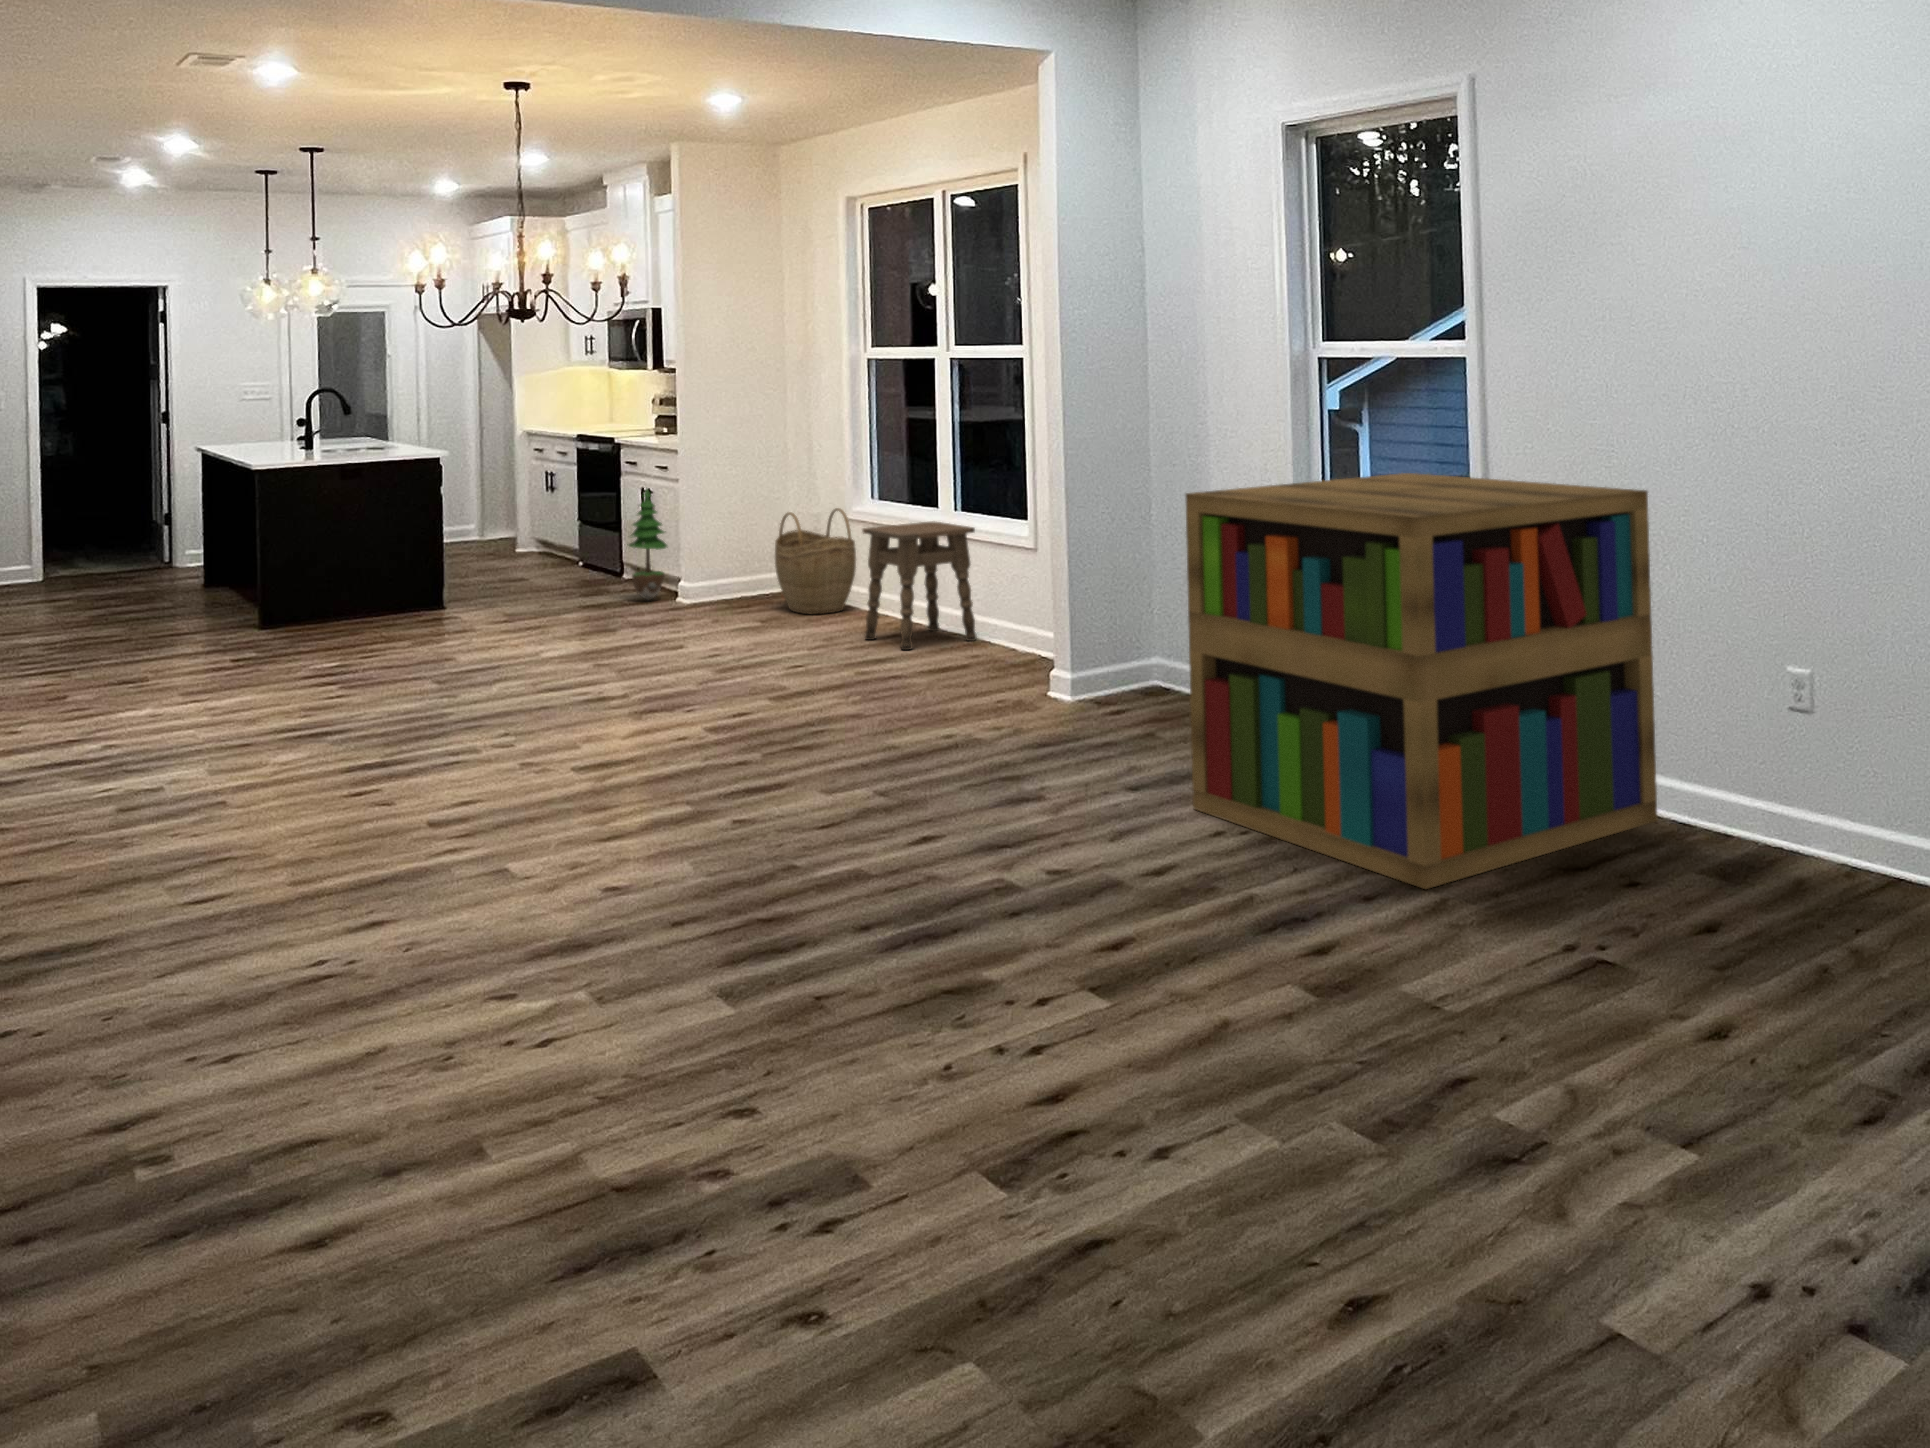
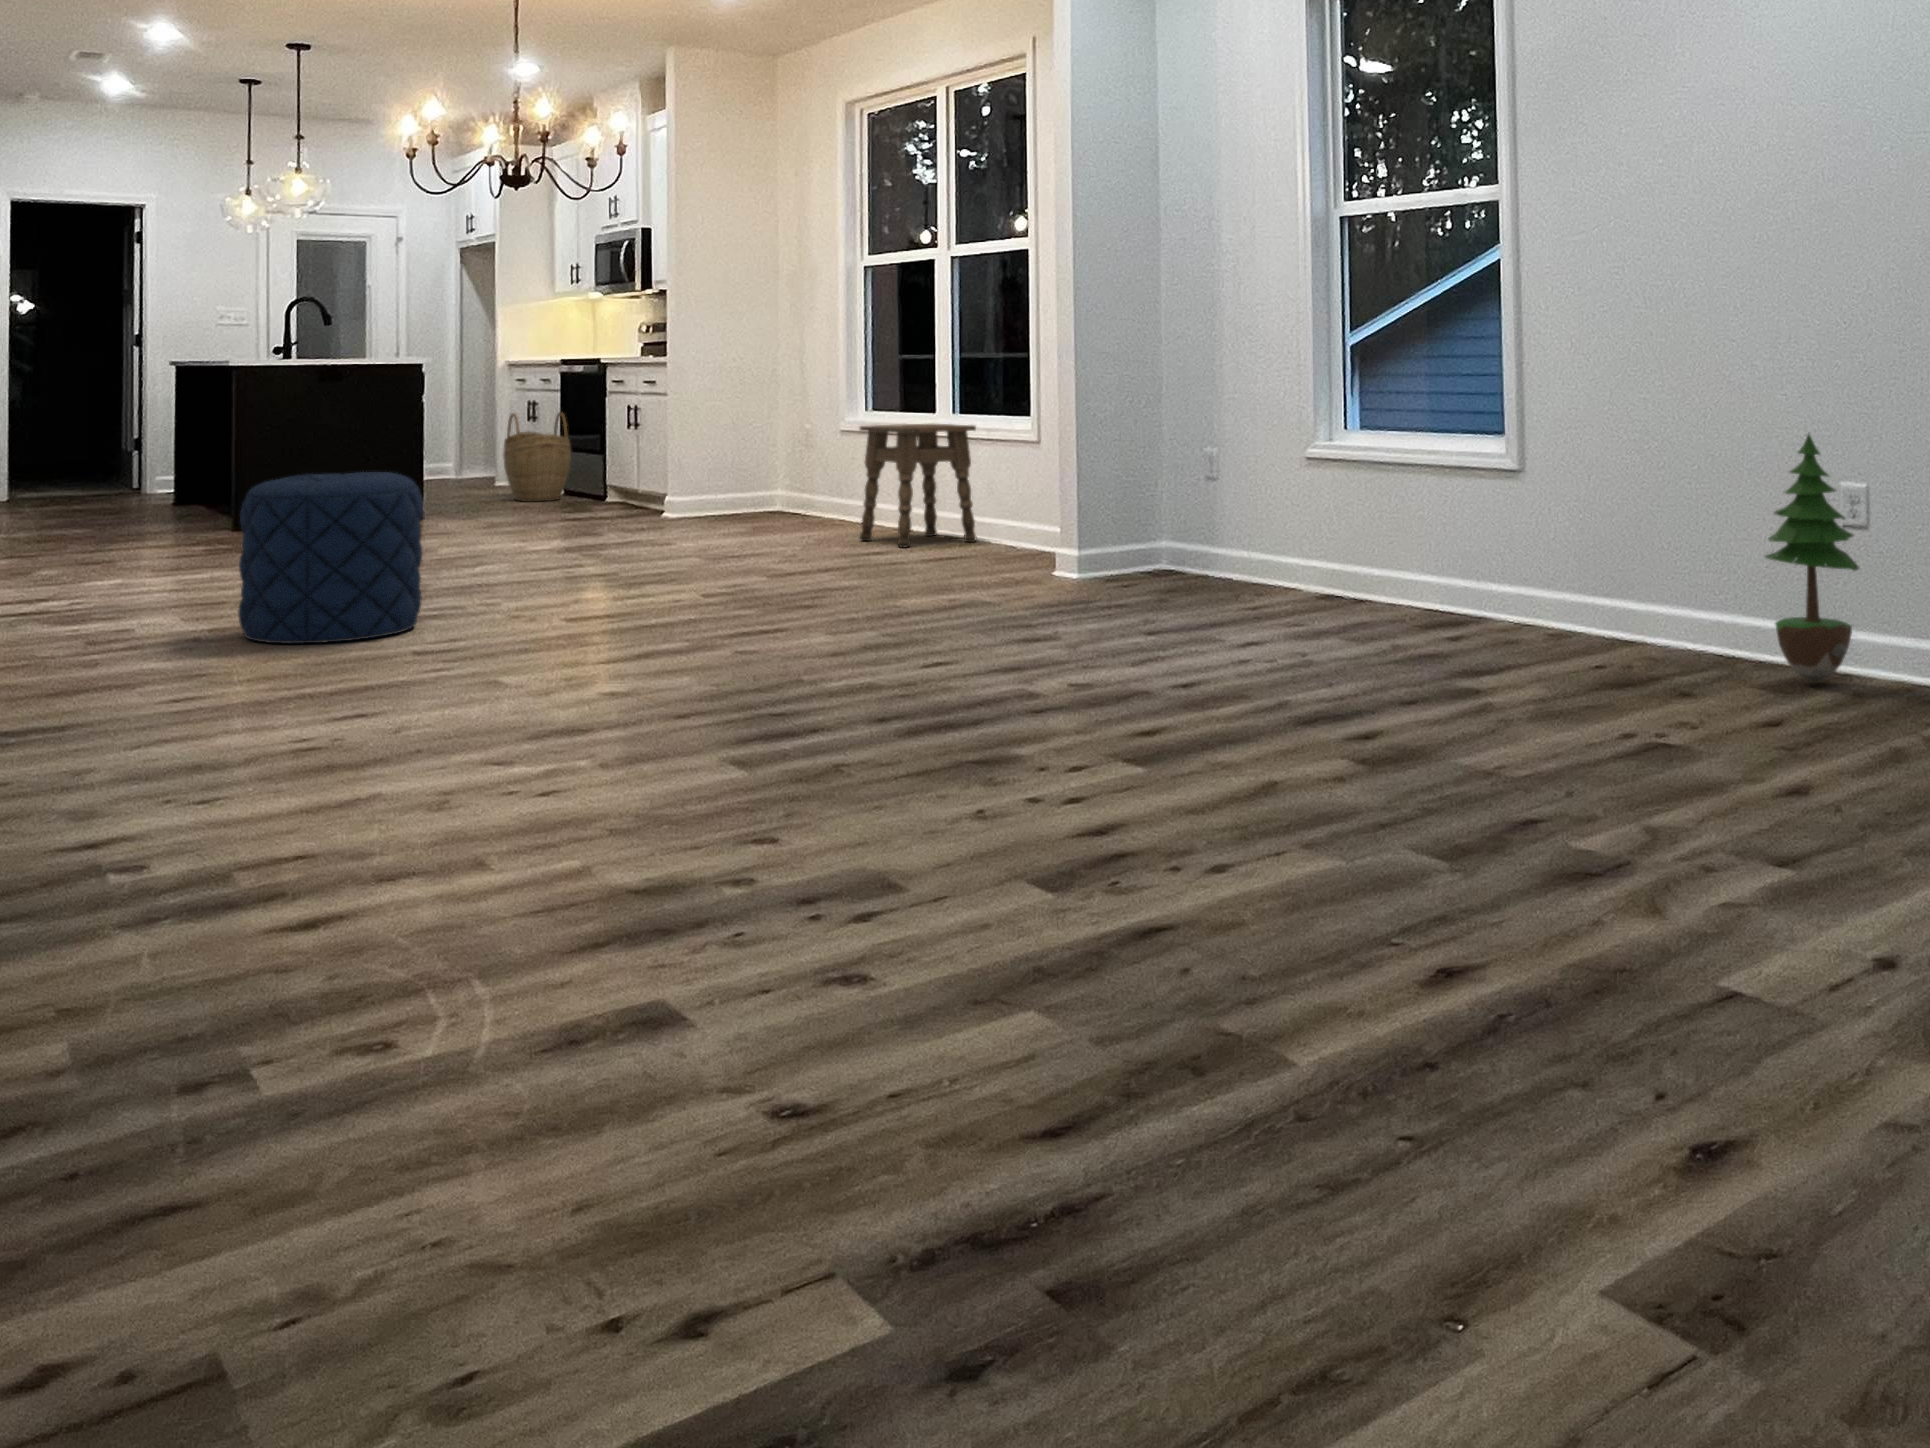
bookshelf: present [1186,473,1658,889] -> none [1213,308,1705,698]
potted tree: present [629,489,667,600] -> present [1765,434,1859,683]
woven basket: present [775,508,856,614] -> present [503,412,571,502]
pouf: none [261,631,436,809] -> present [238,472,423,643]

